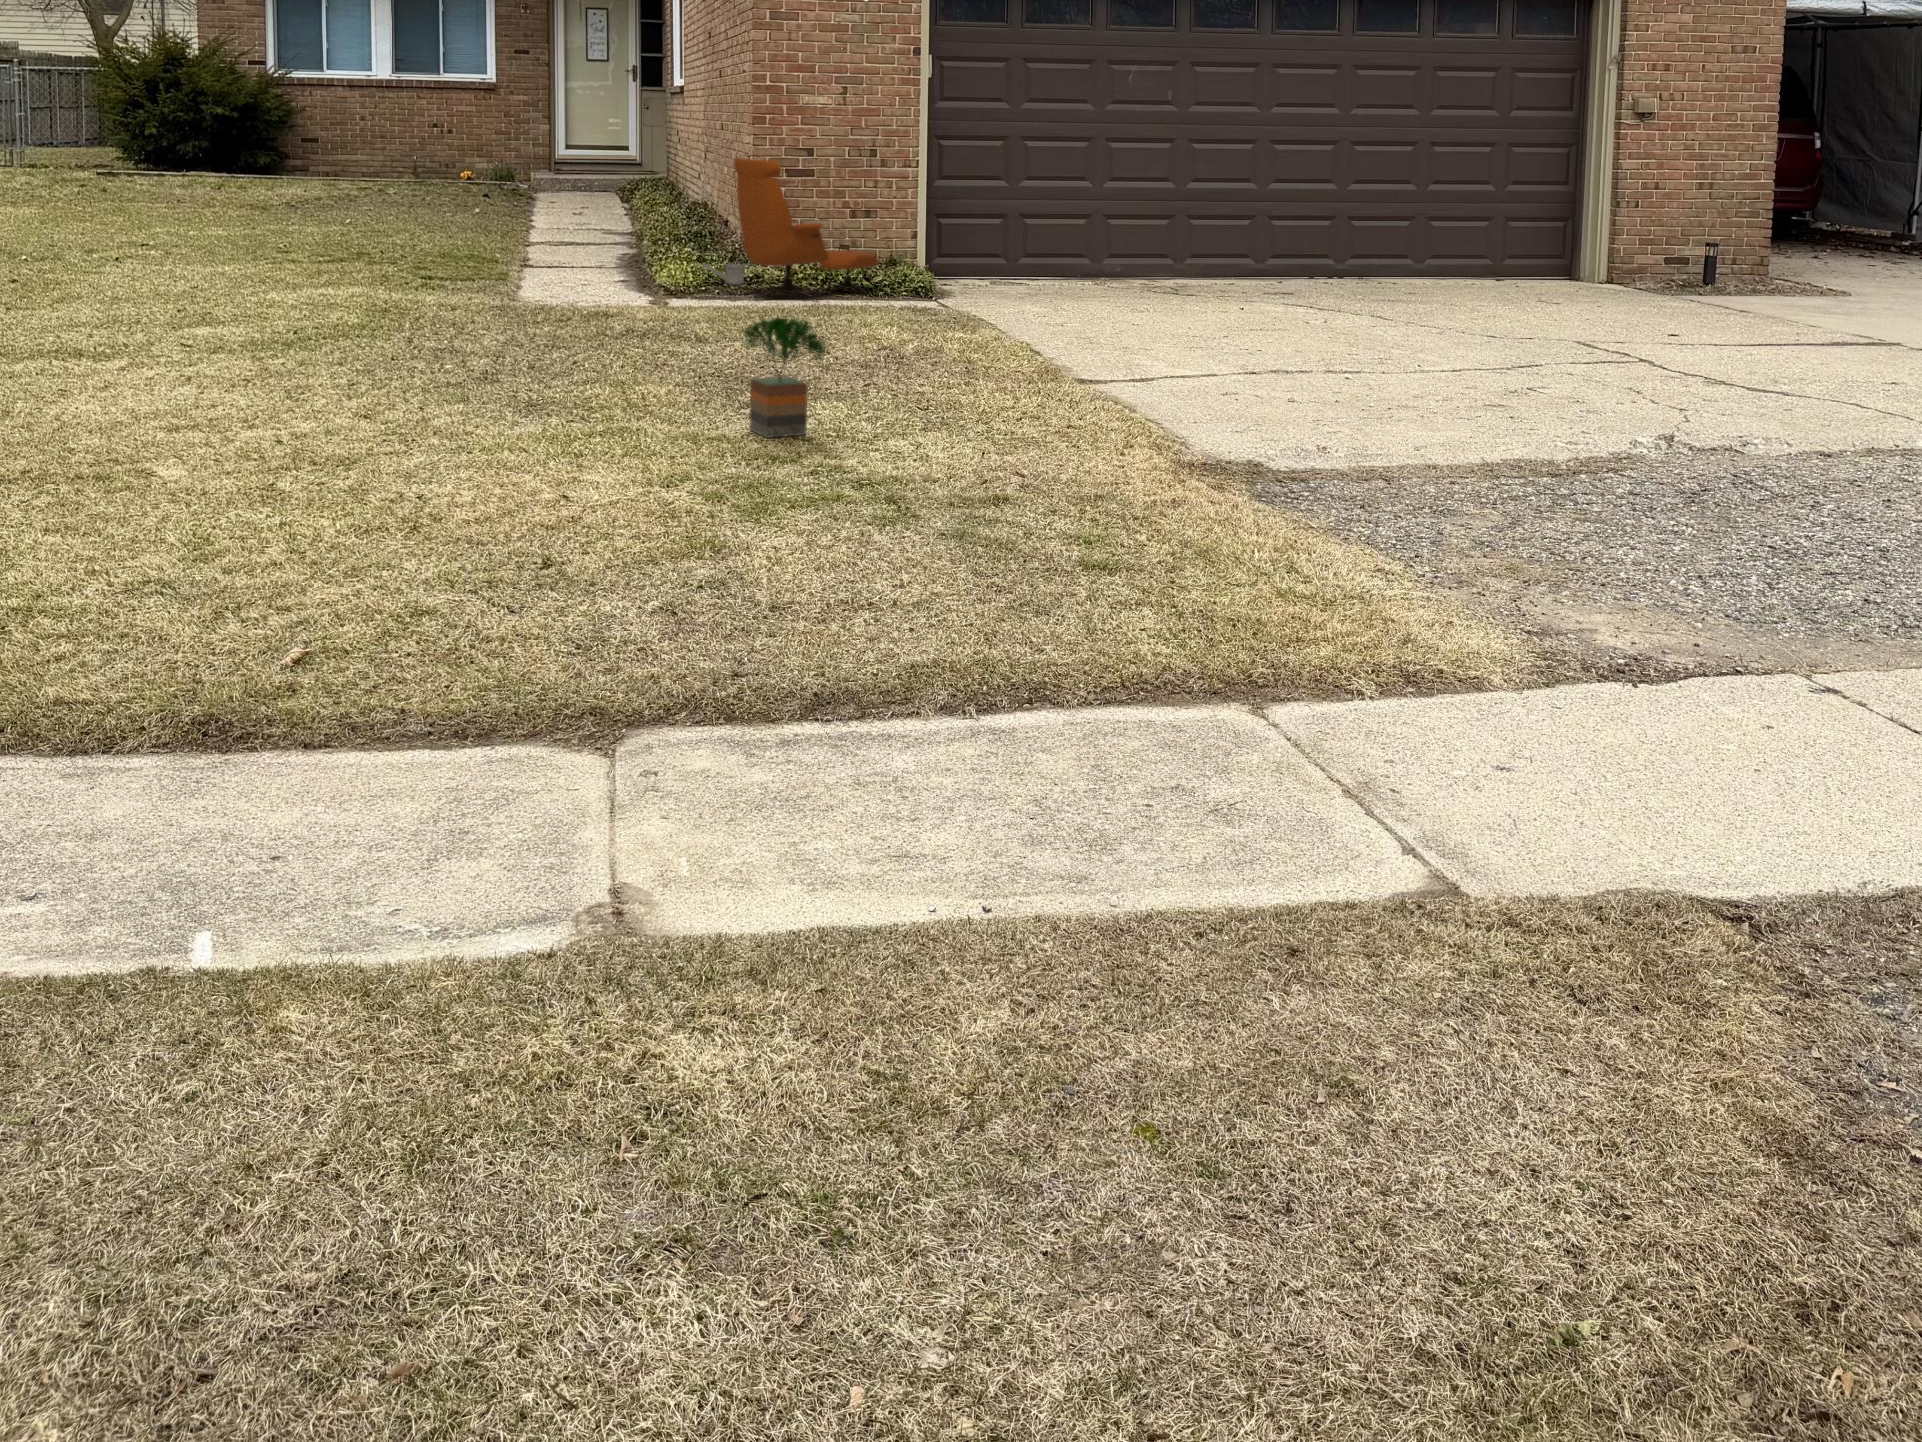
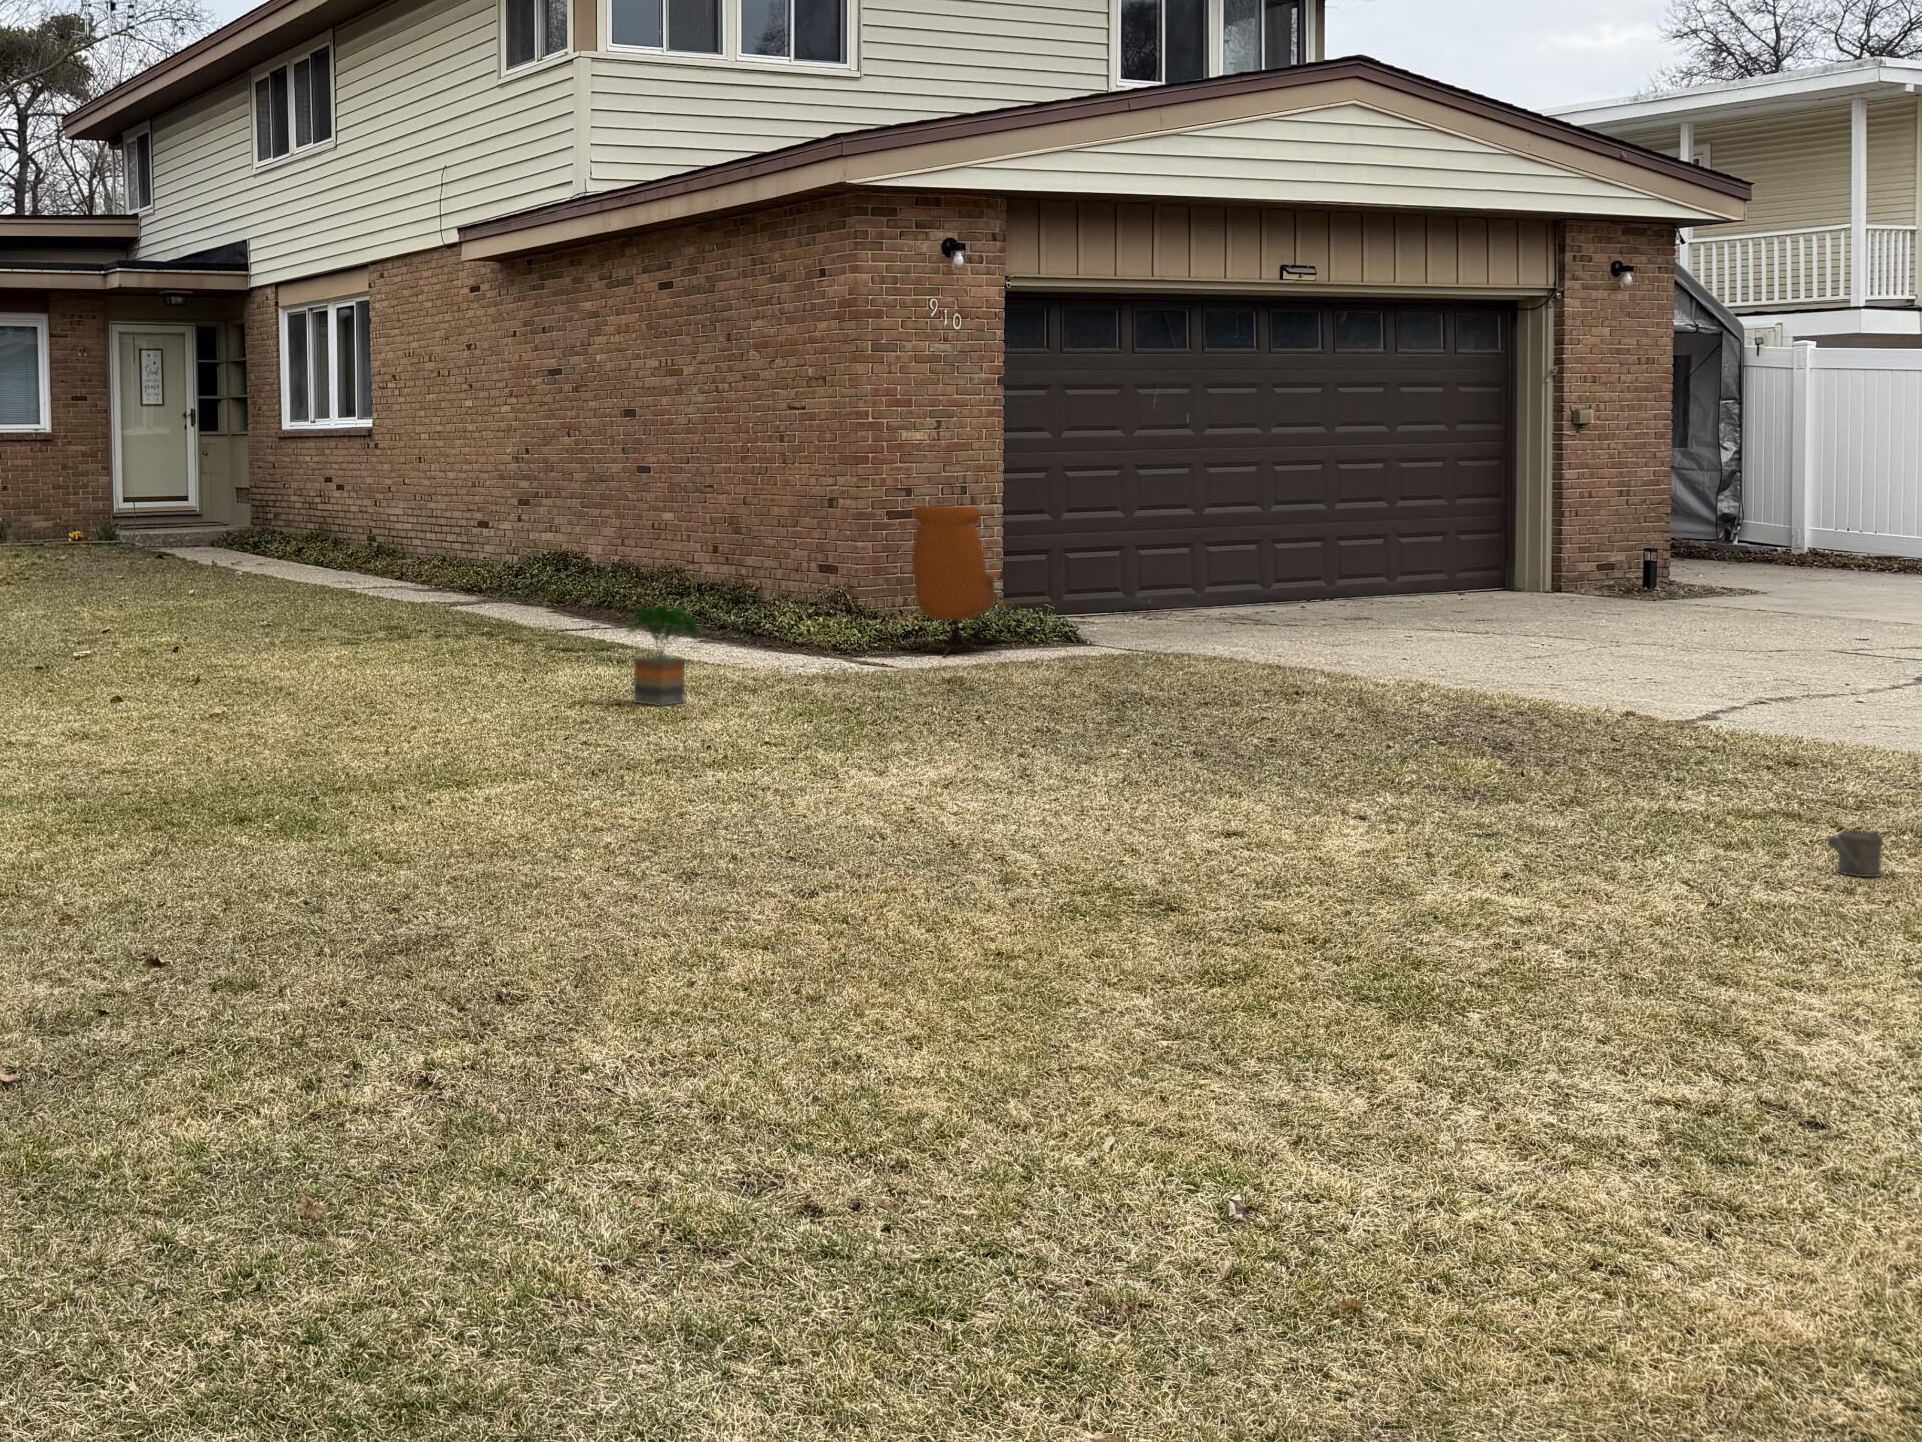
watering can: present [703,263,752,285] -> present [1827,831,1883,877]
potted tree: present [744,317,825,438] -> present [626,605,700,706]

